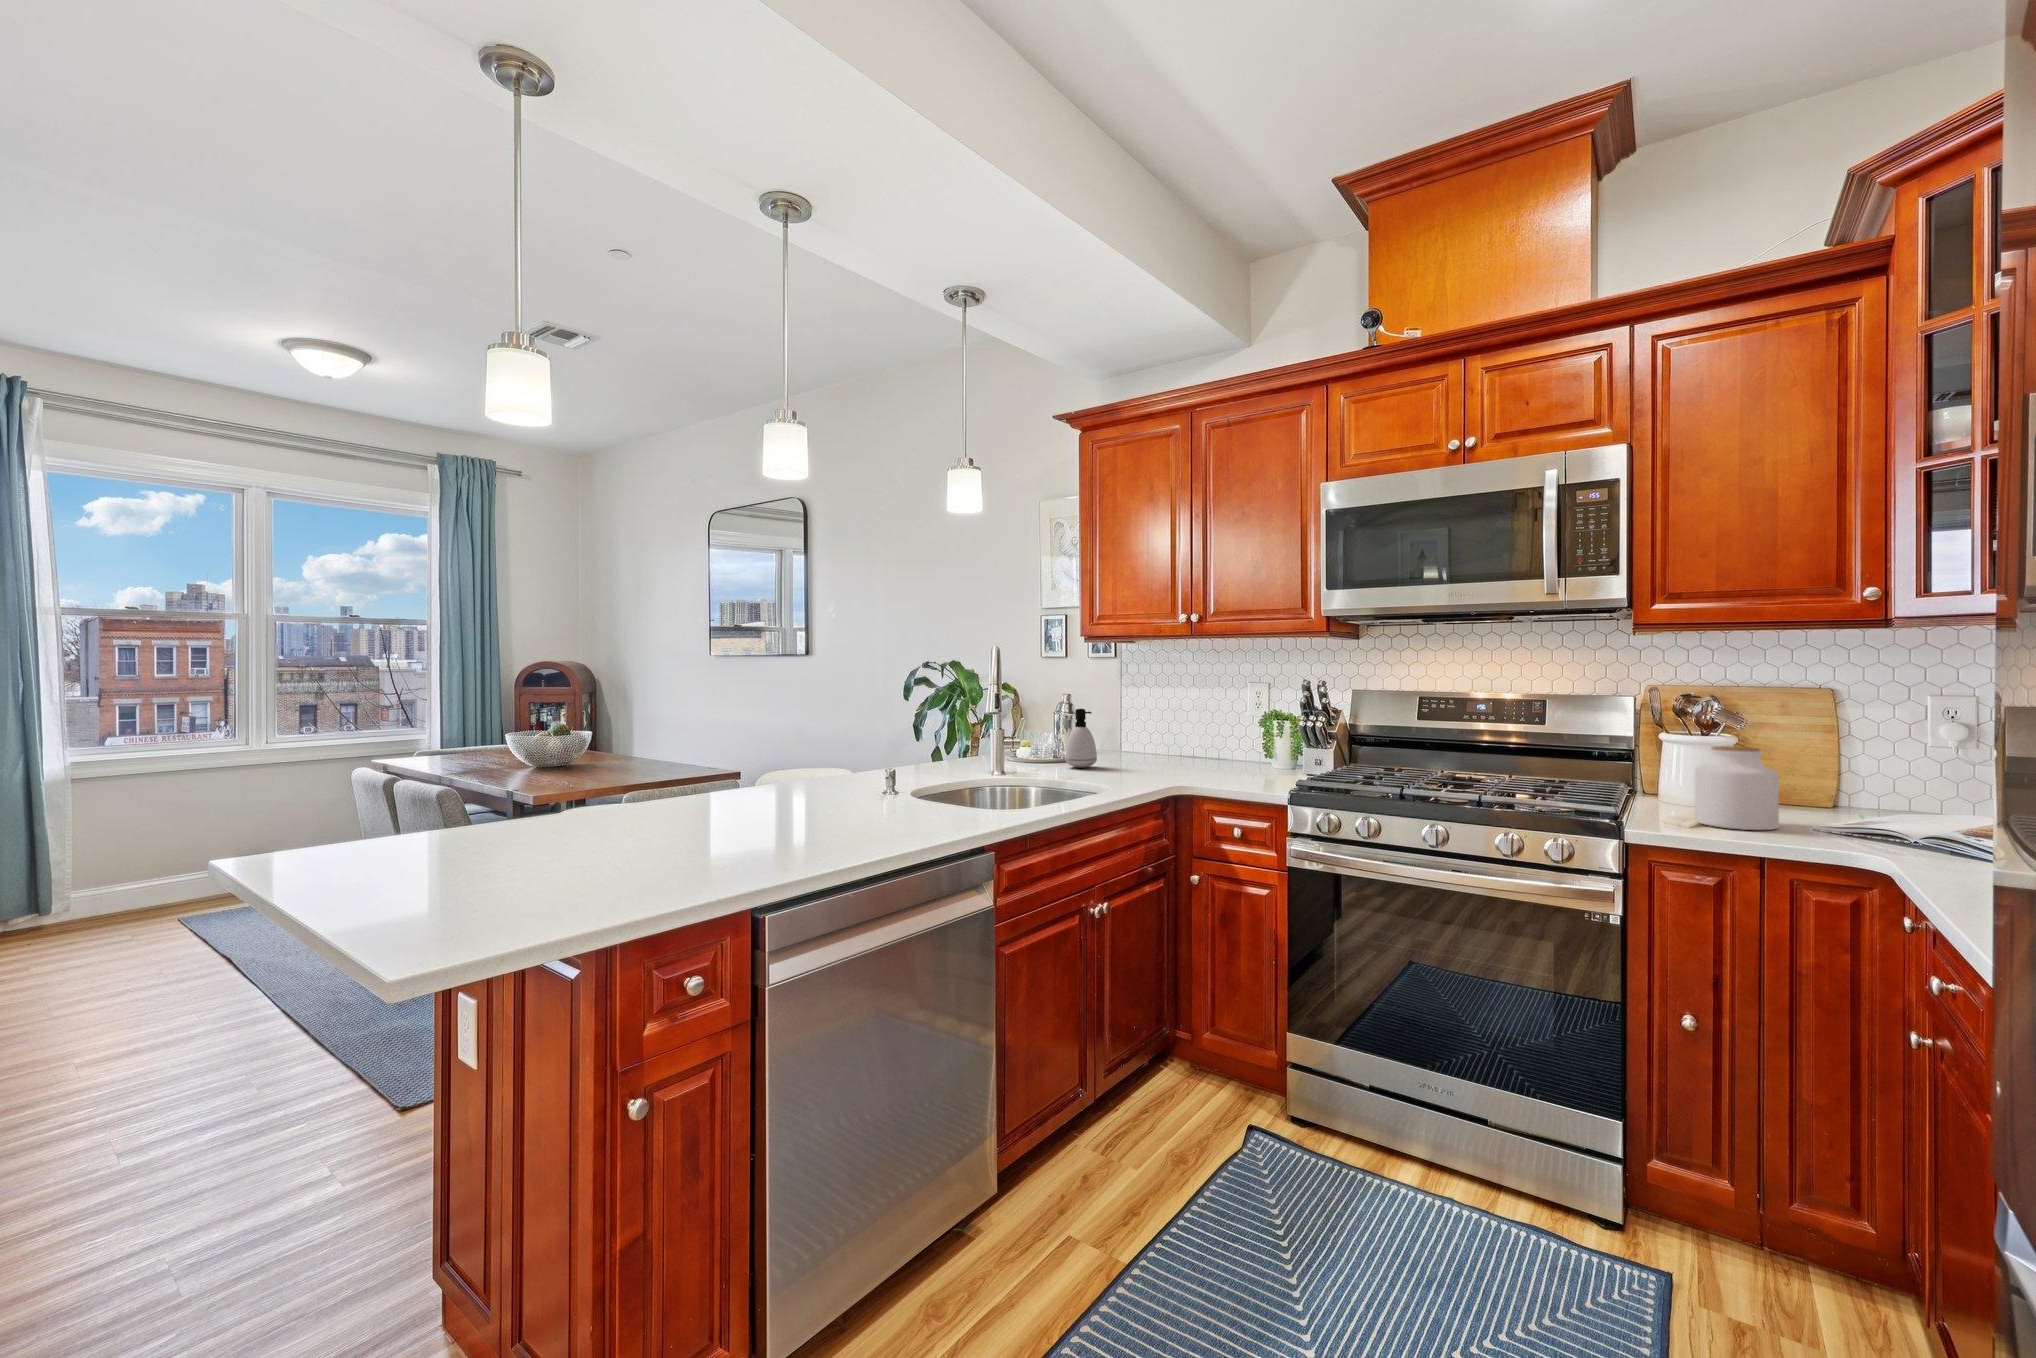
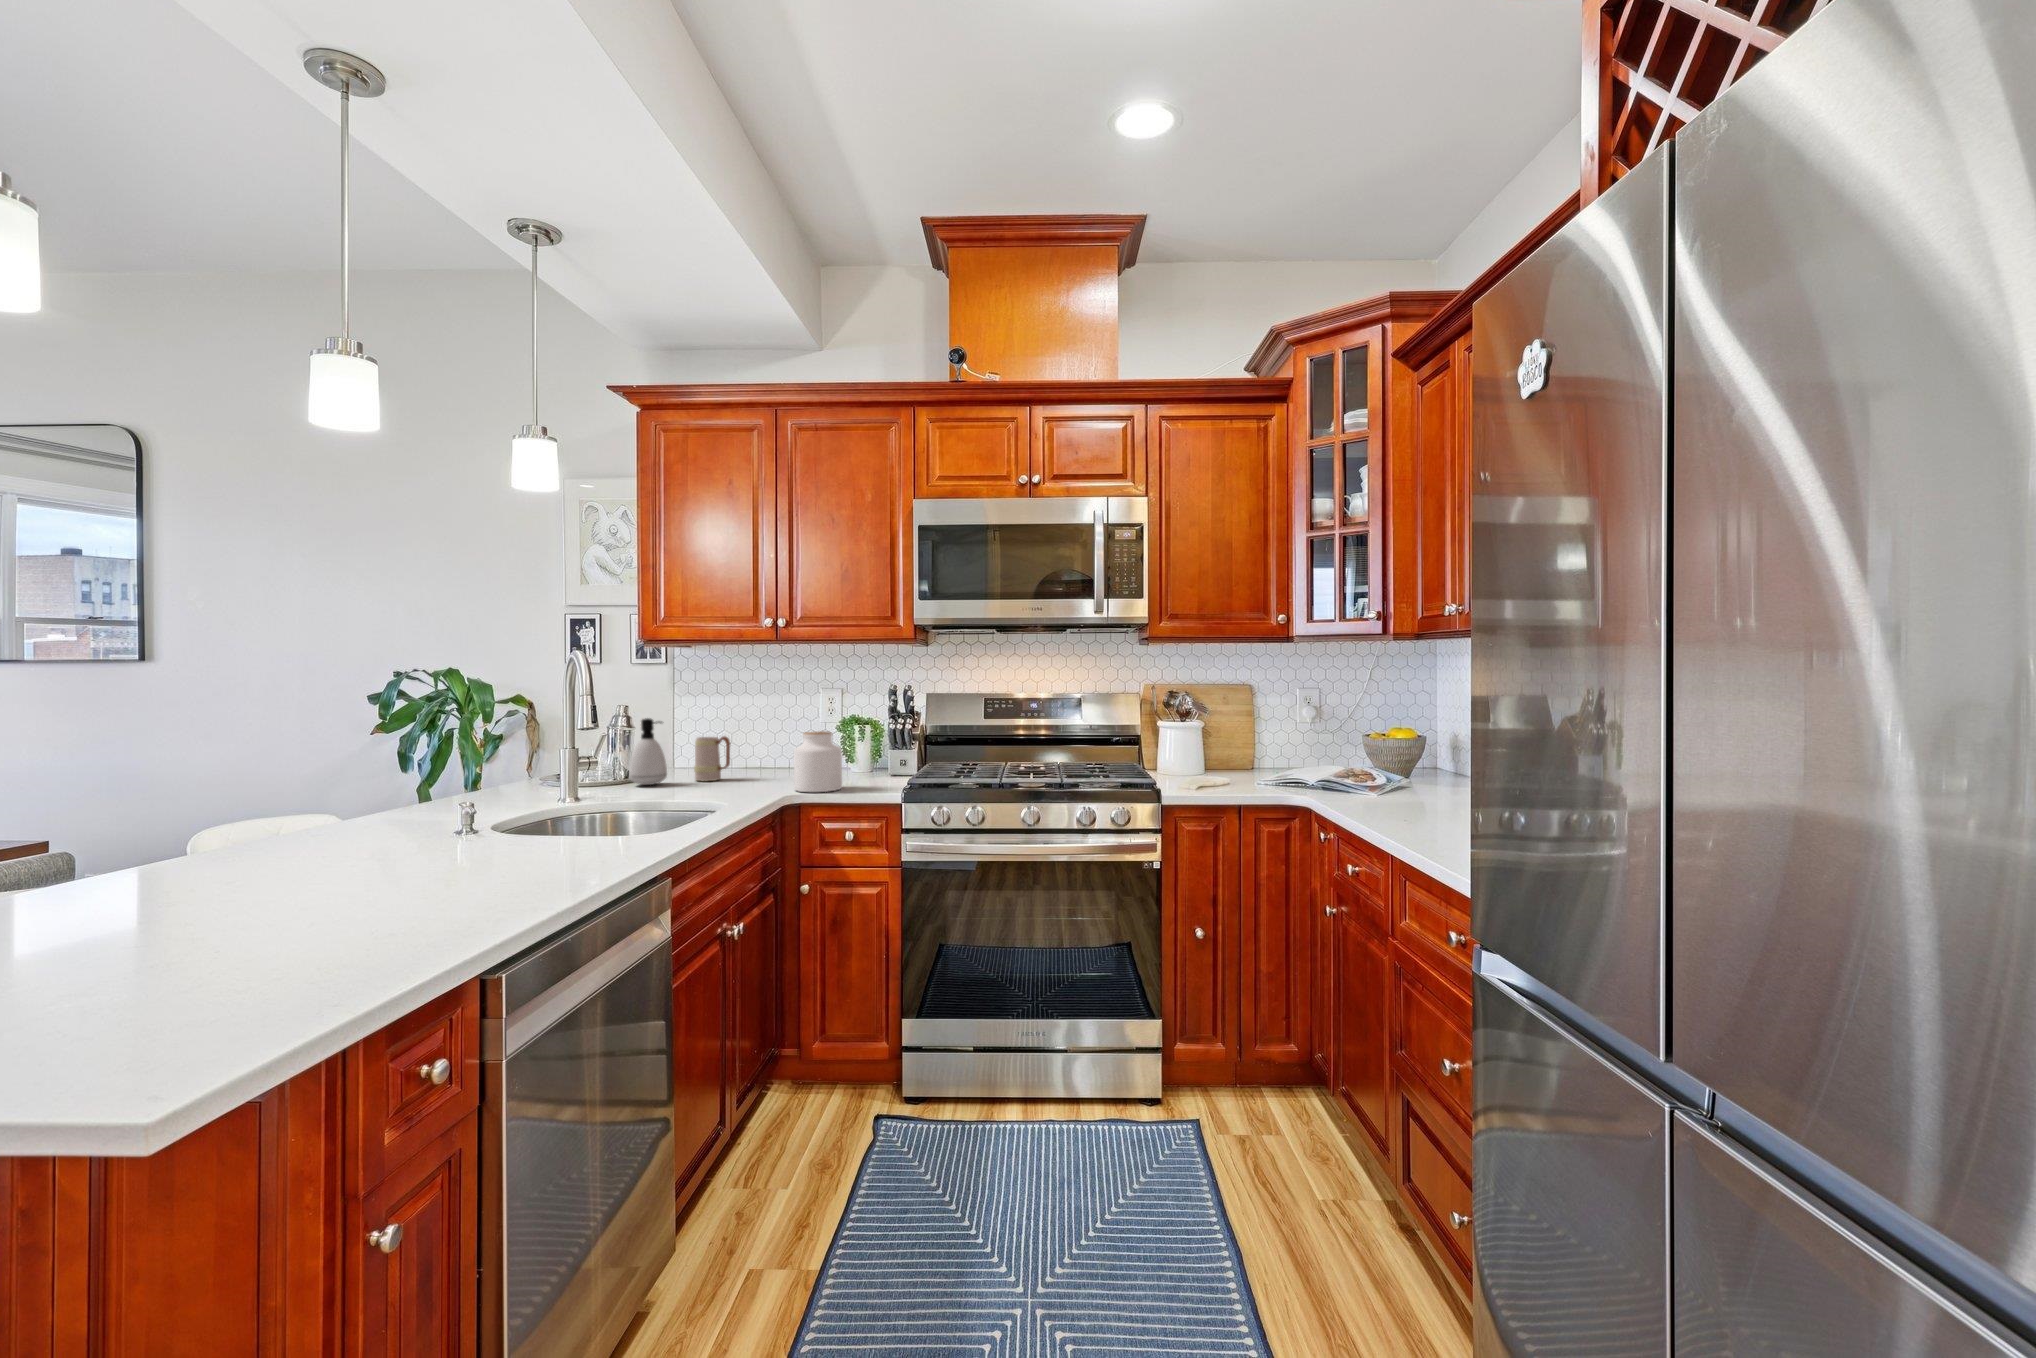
mug: none [1121,727,1152,768] -> present [694,736,730,781]
jar: present [1695,746,1779,830] -> present [794,731,842,792]

